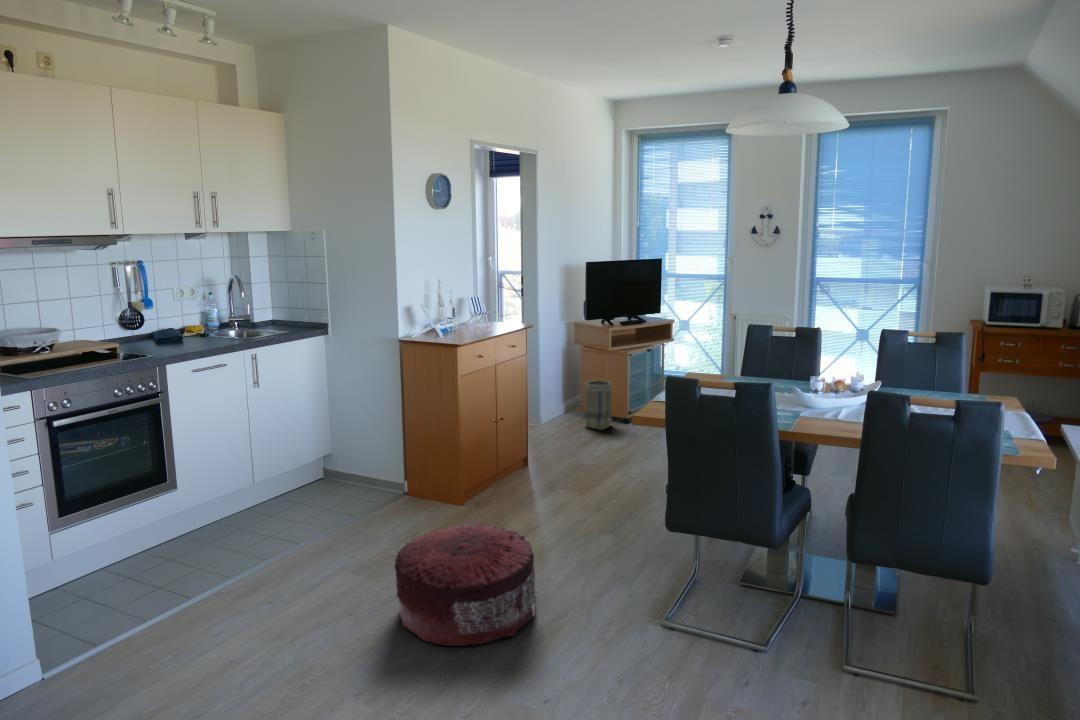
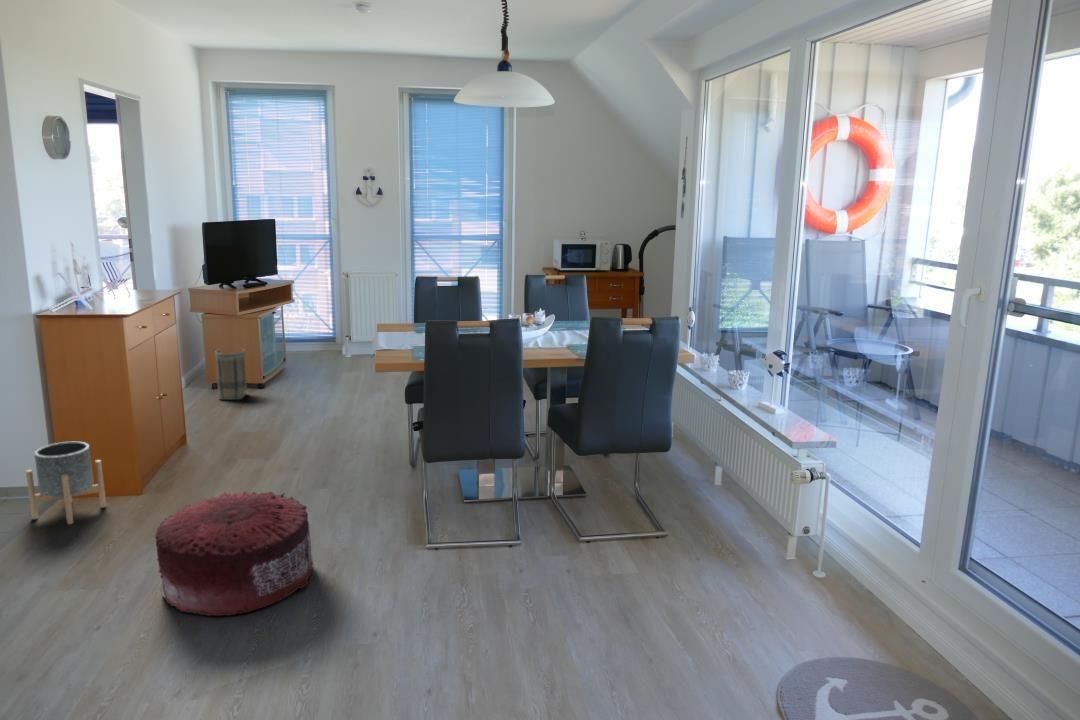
planter: none [374,449,430,520] -> present [26,442,106,524]

